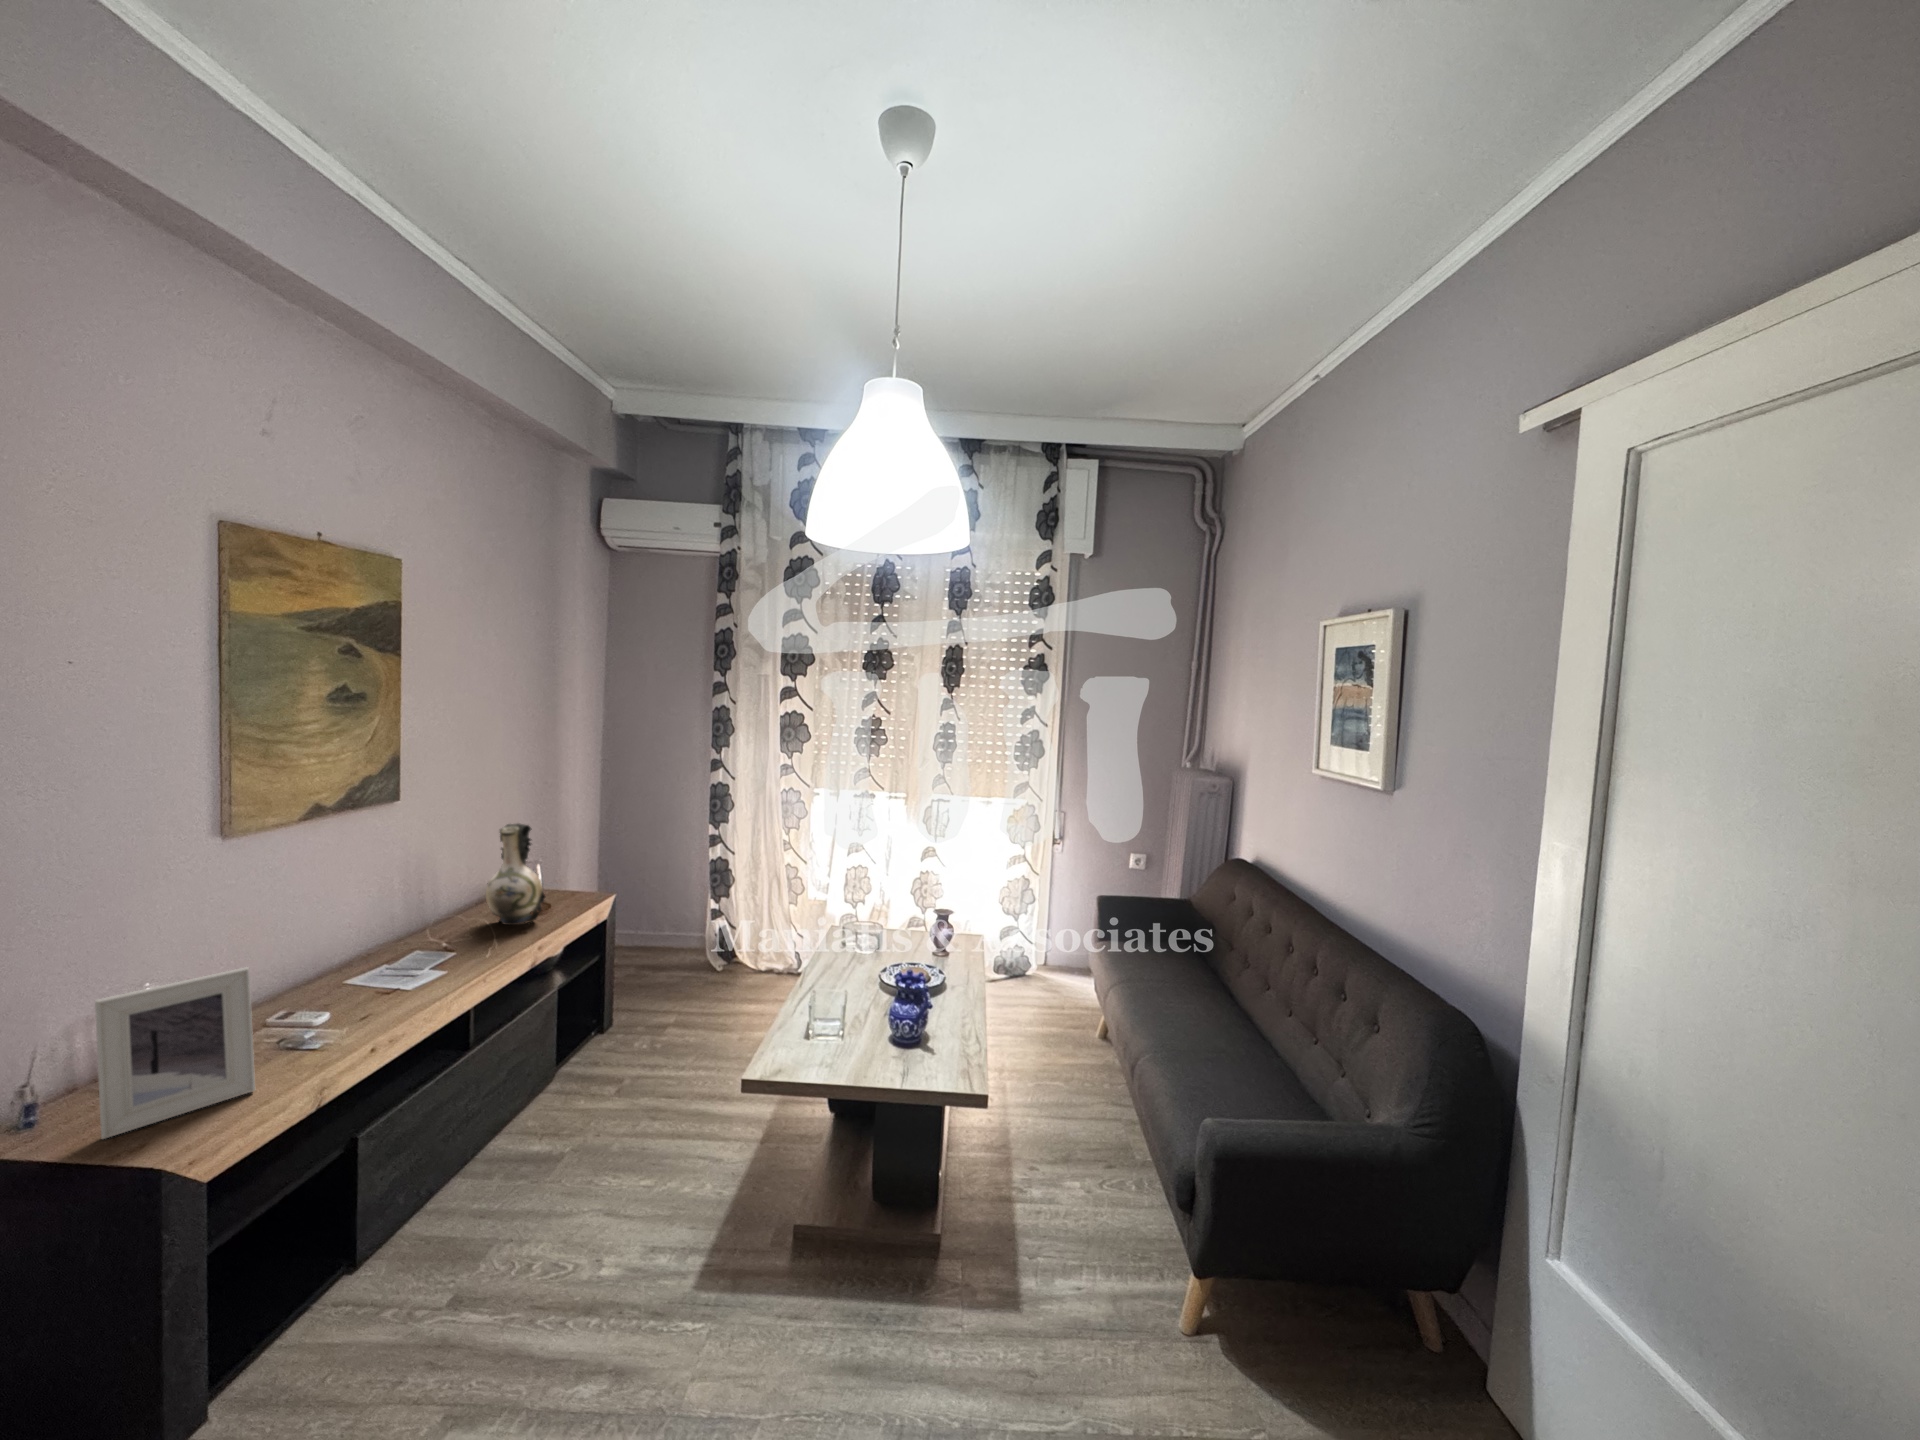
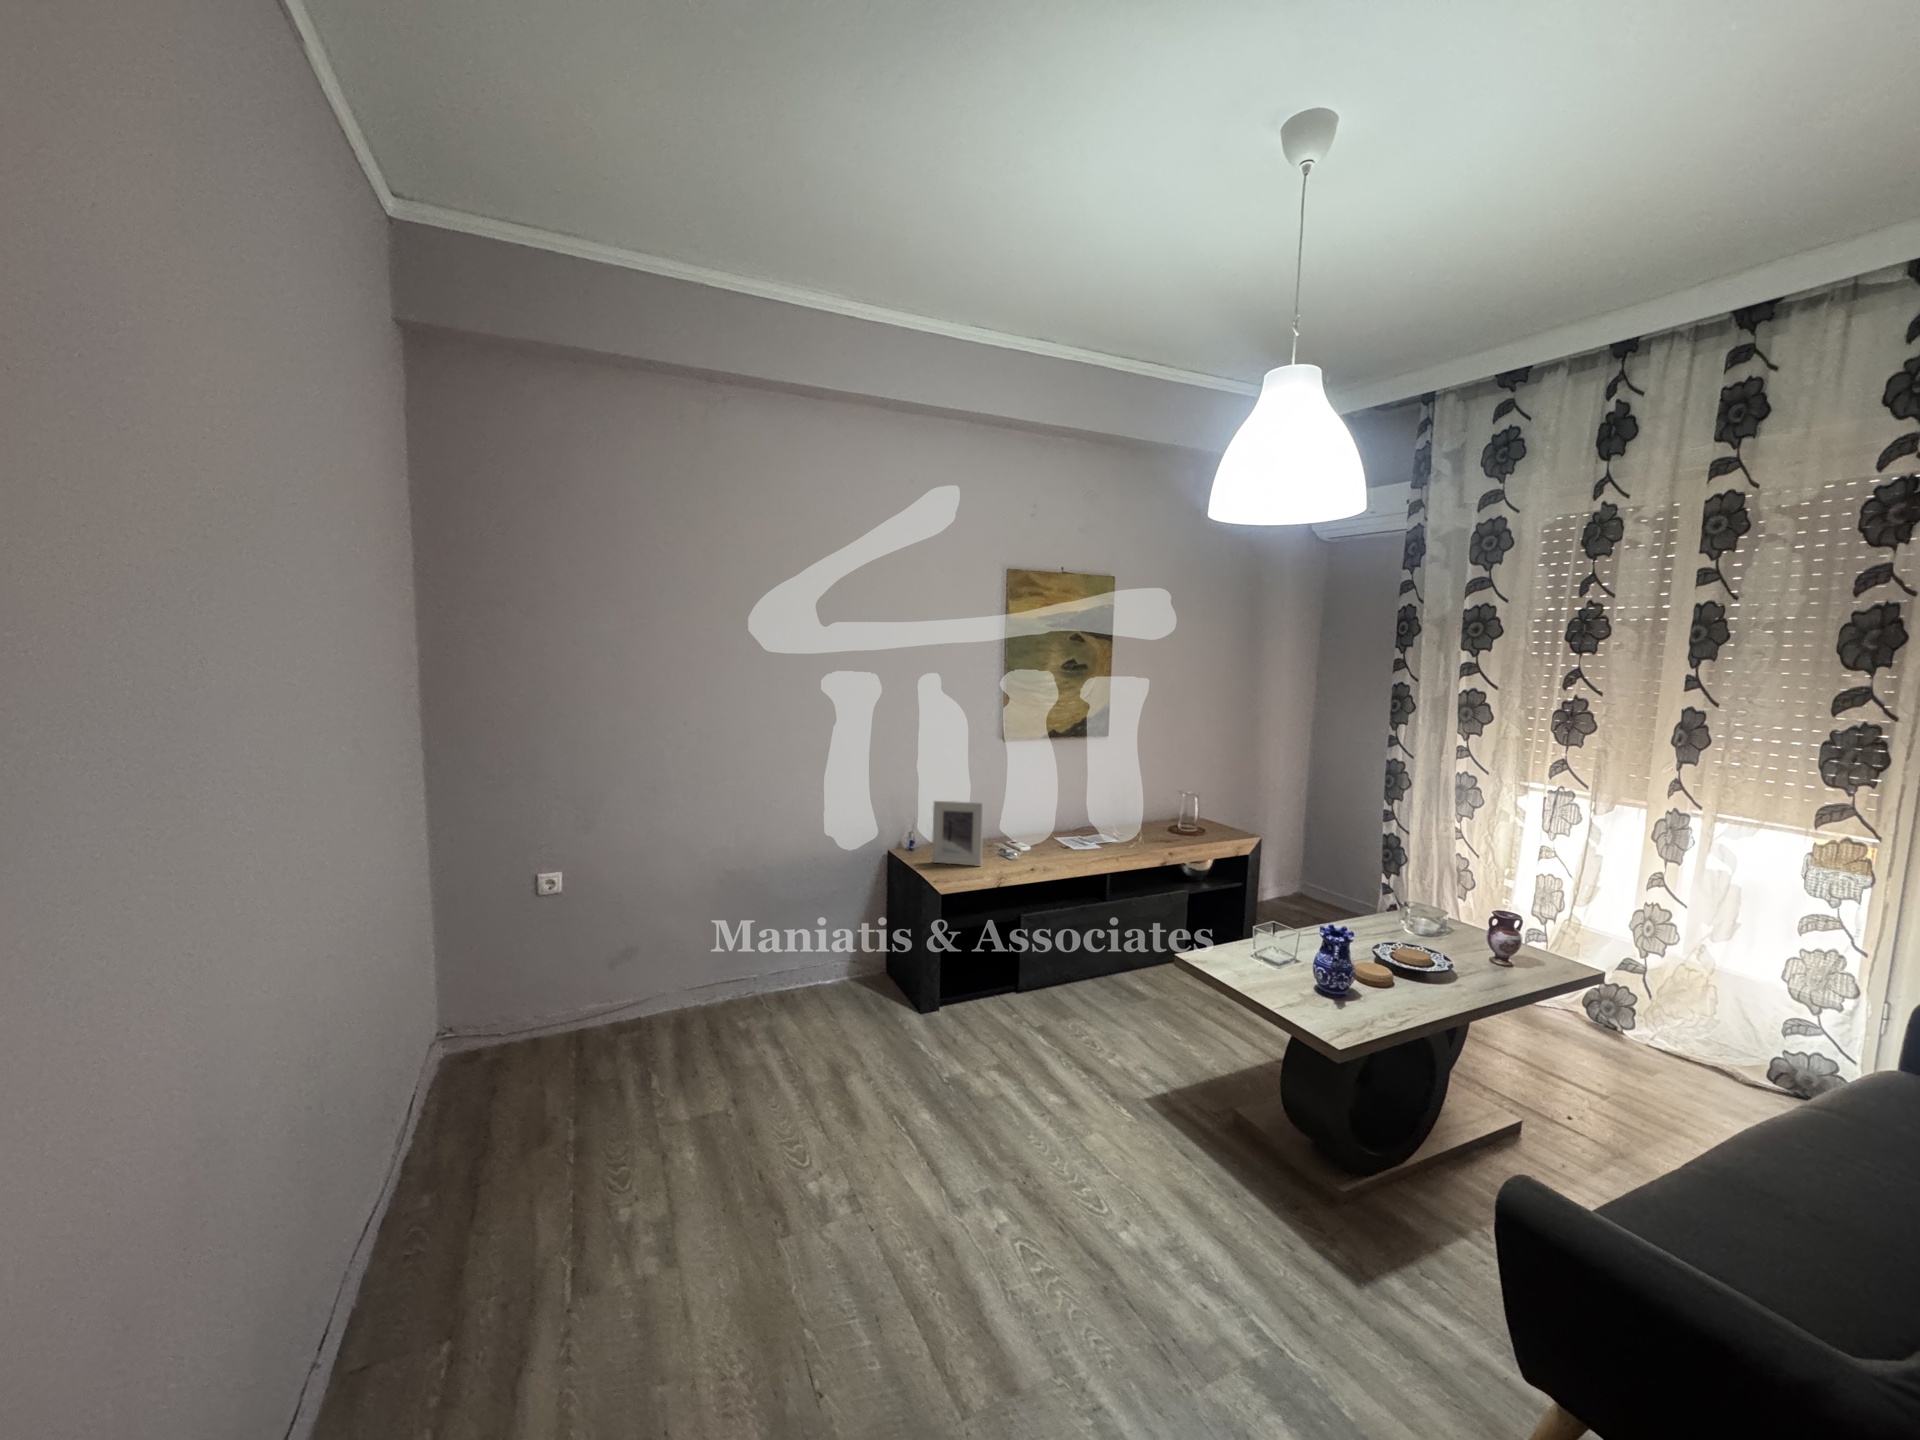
decorative vase: present [486,823,545,925] -> none [1153,763,1189,840]

